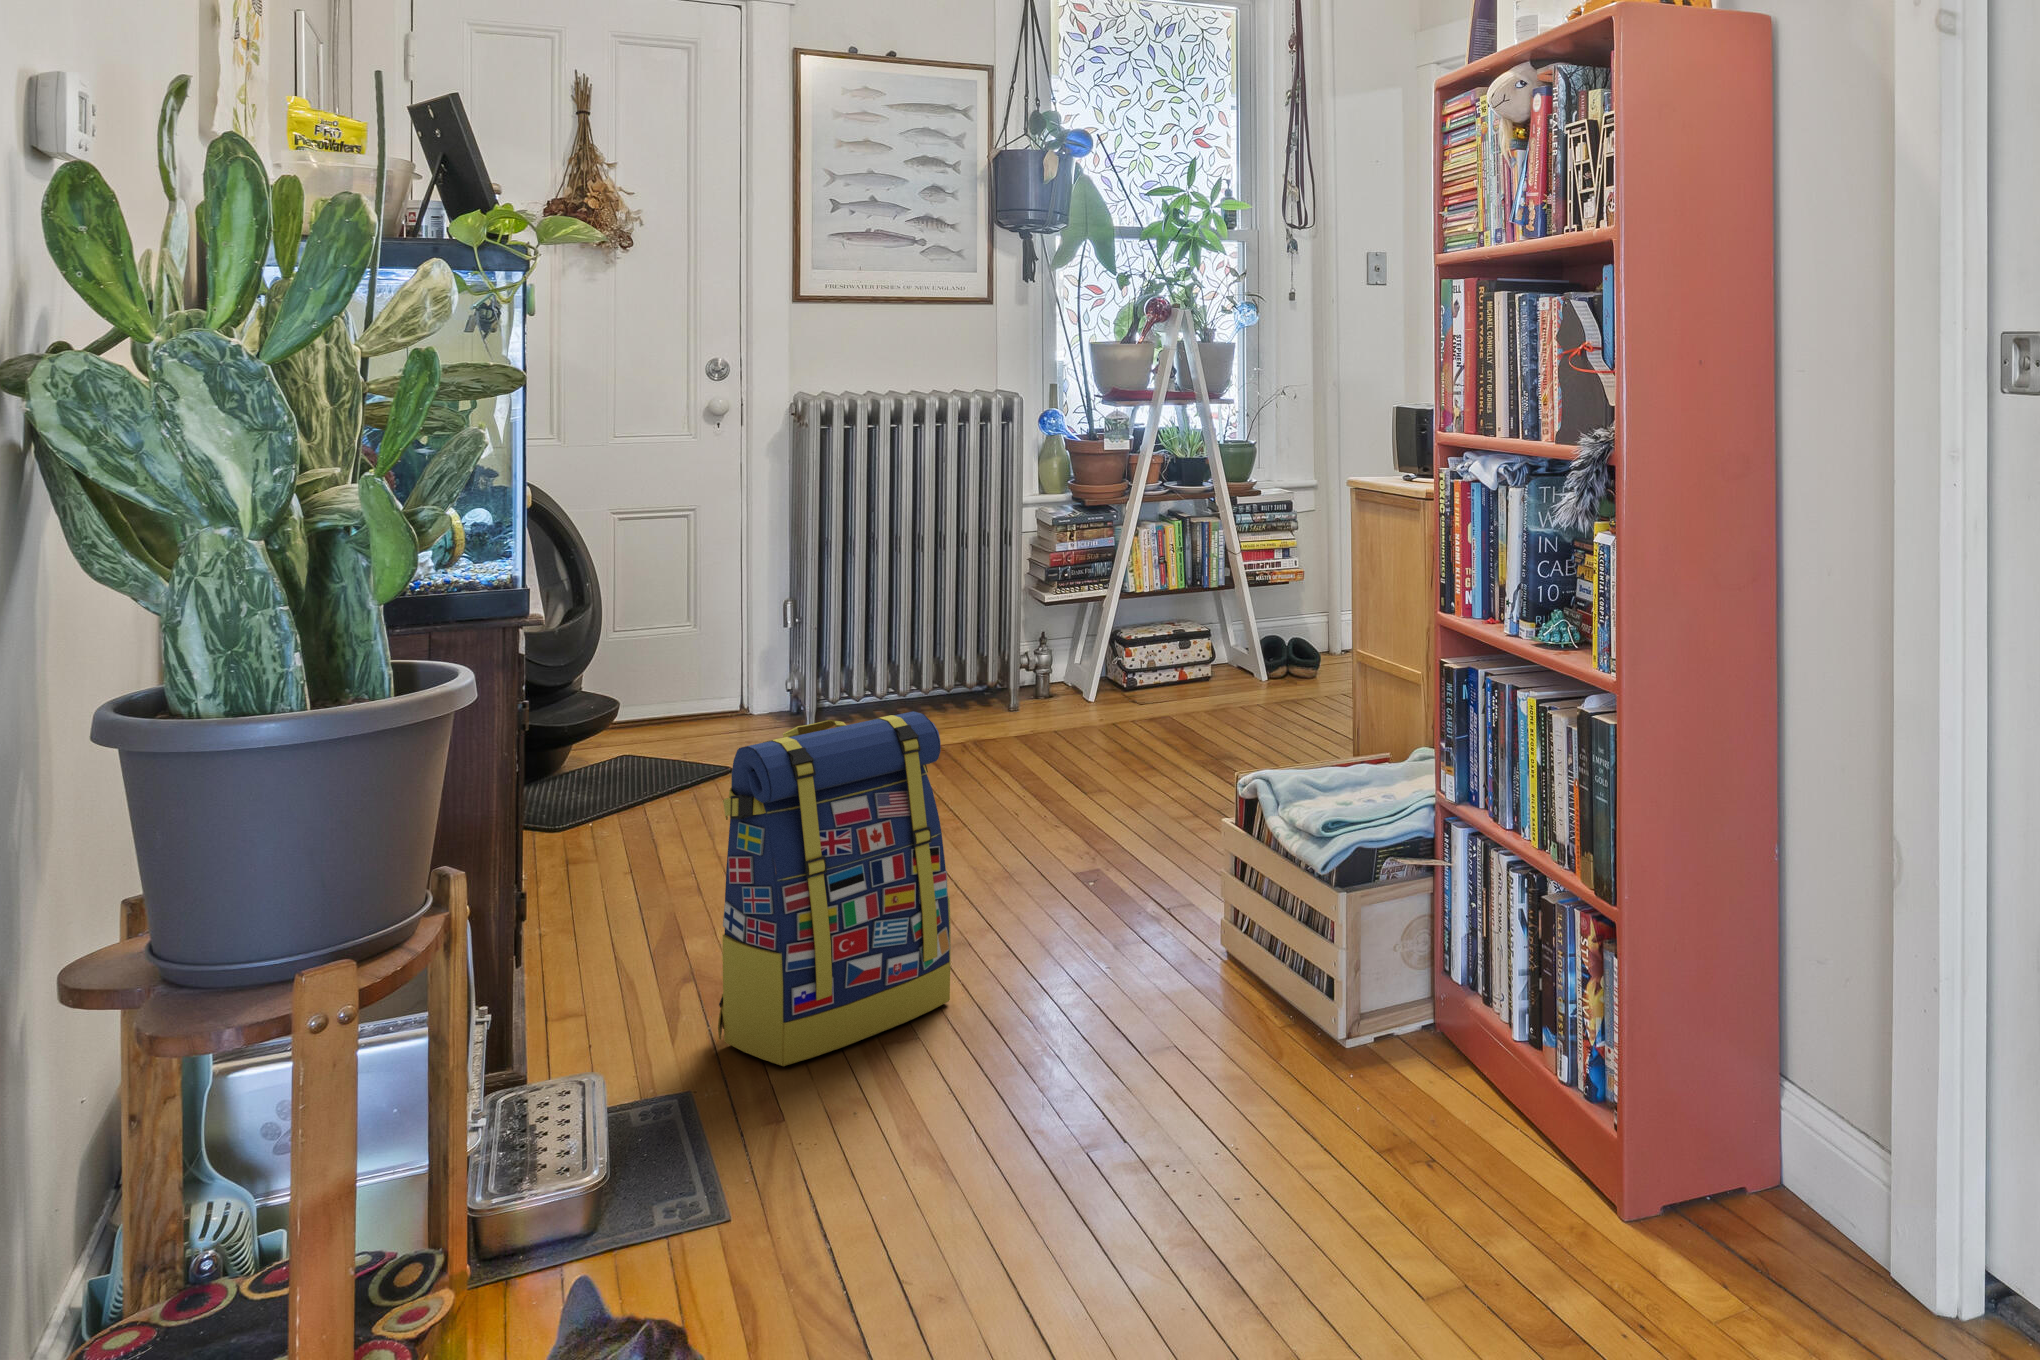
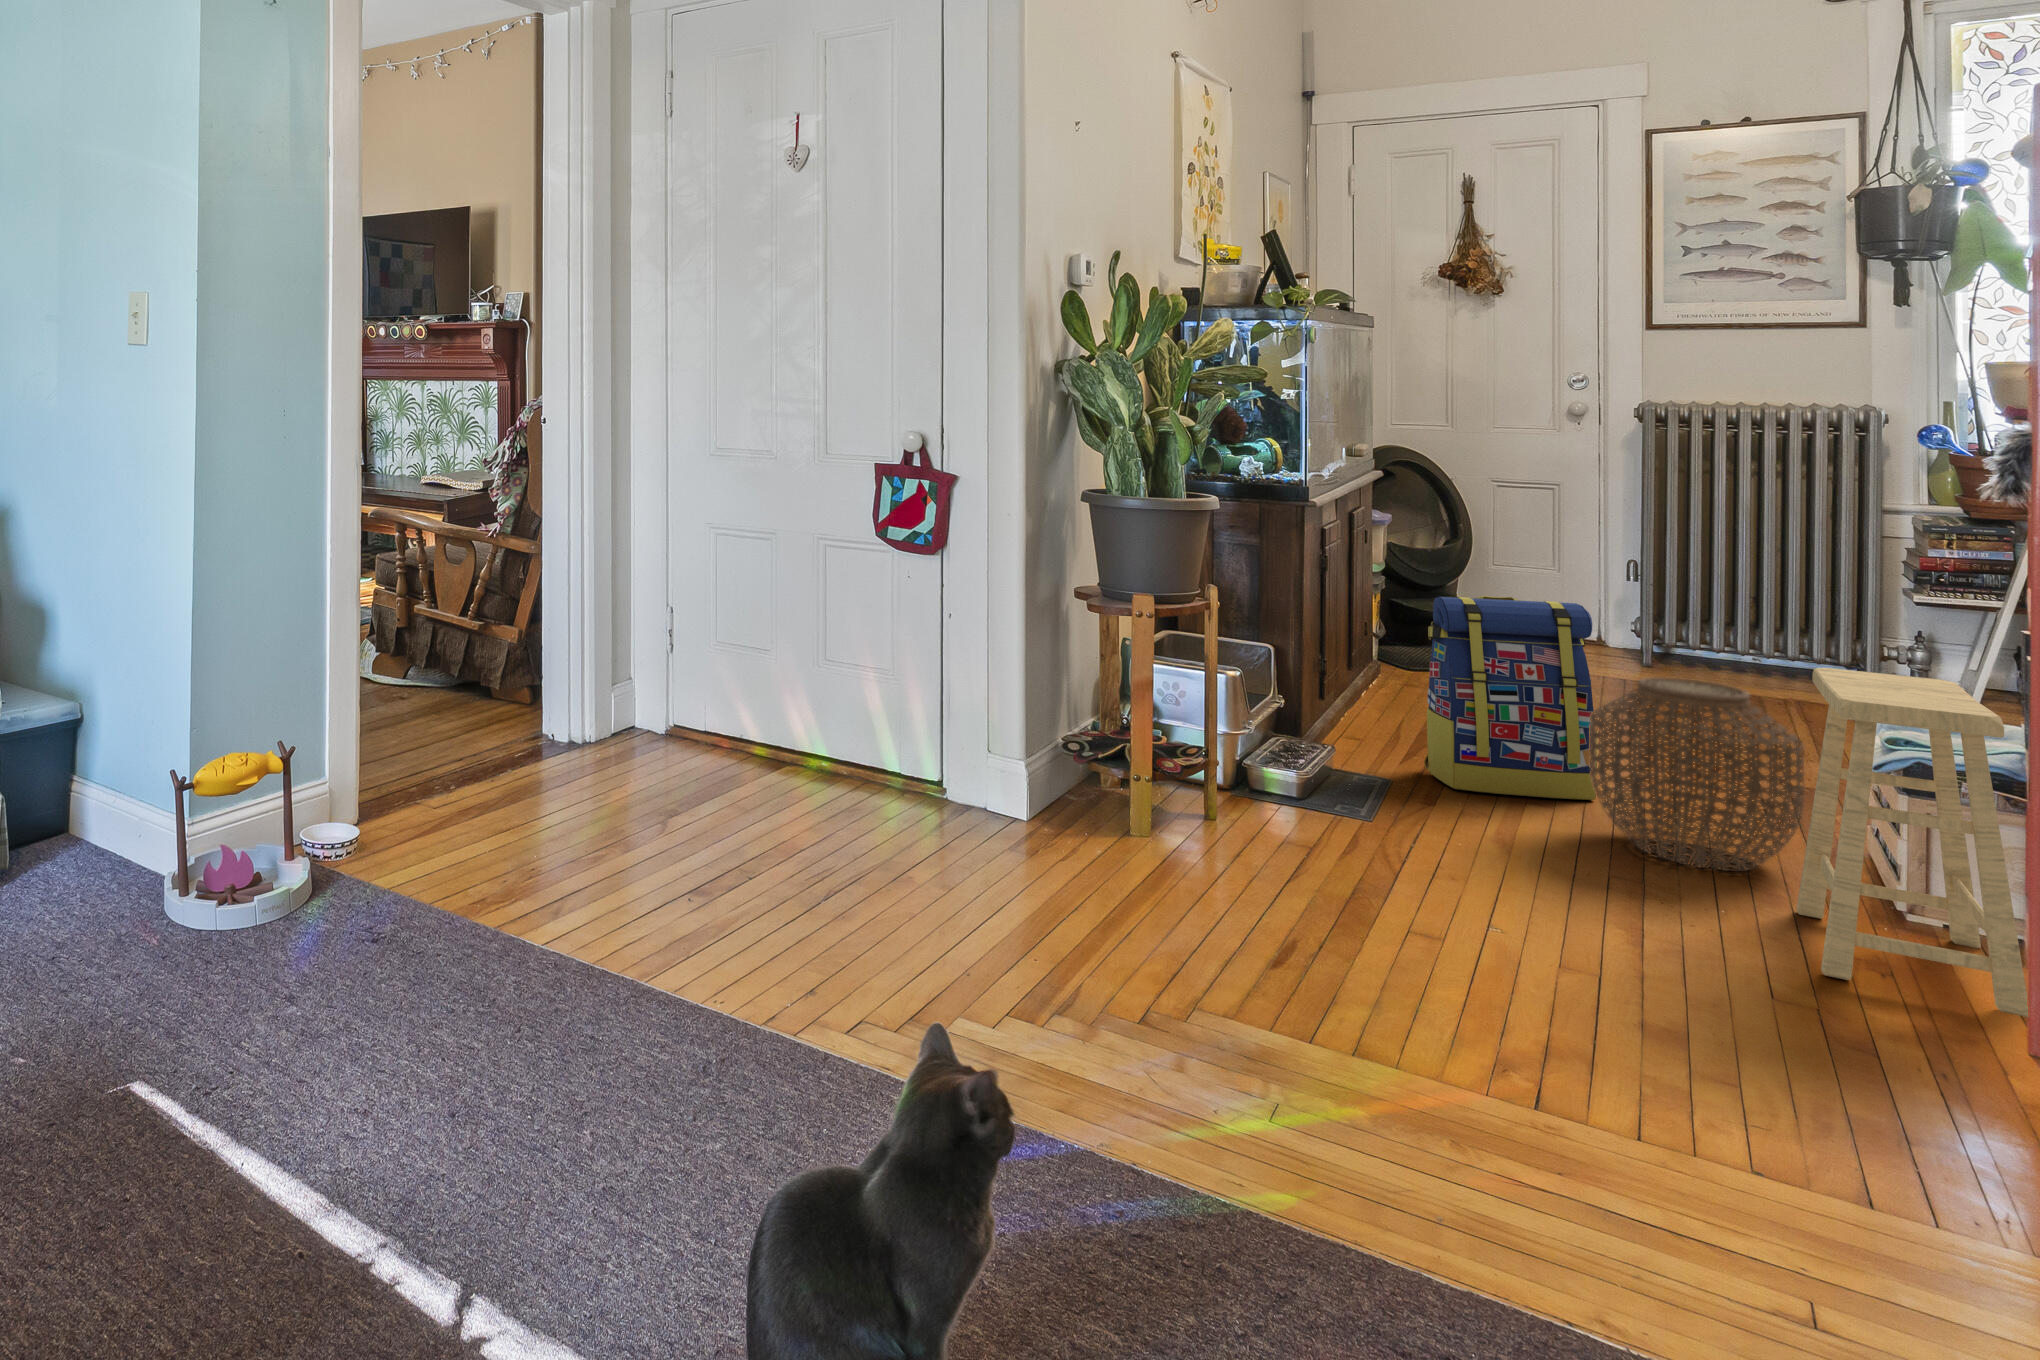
footstool: none [1283,756,1577,1232] -> present [1796,668,2031,1017]
woven basket: none [998,803,1236,1086] -> present [1589,677,1804,871]

